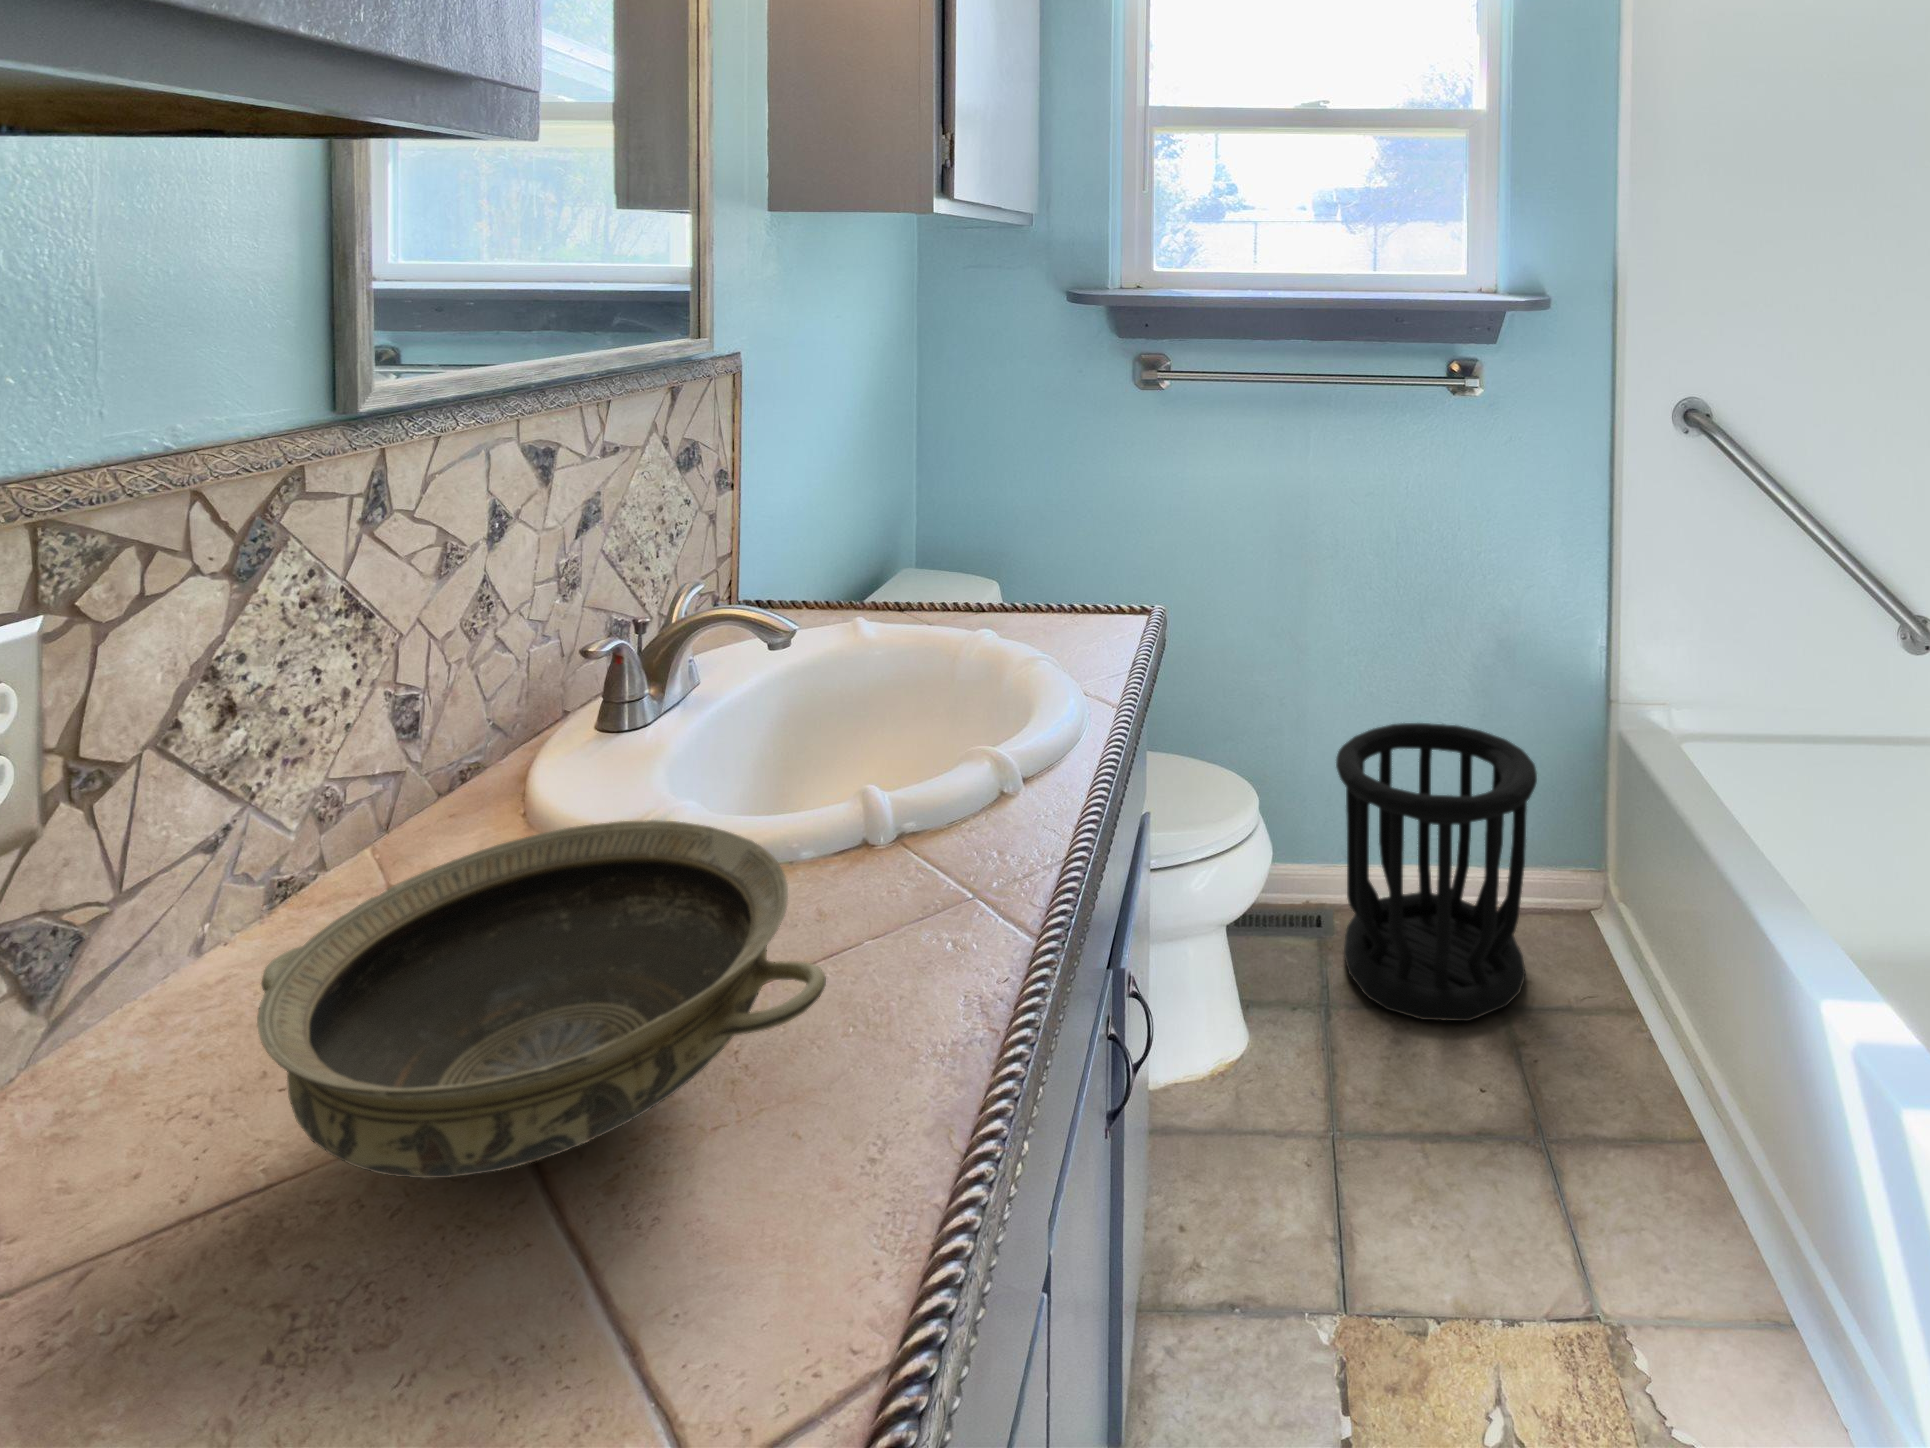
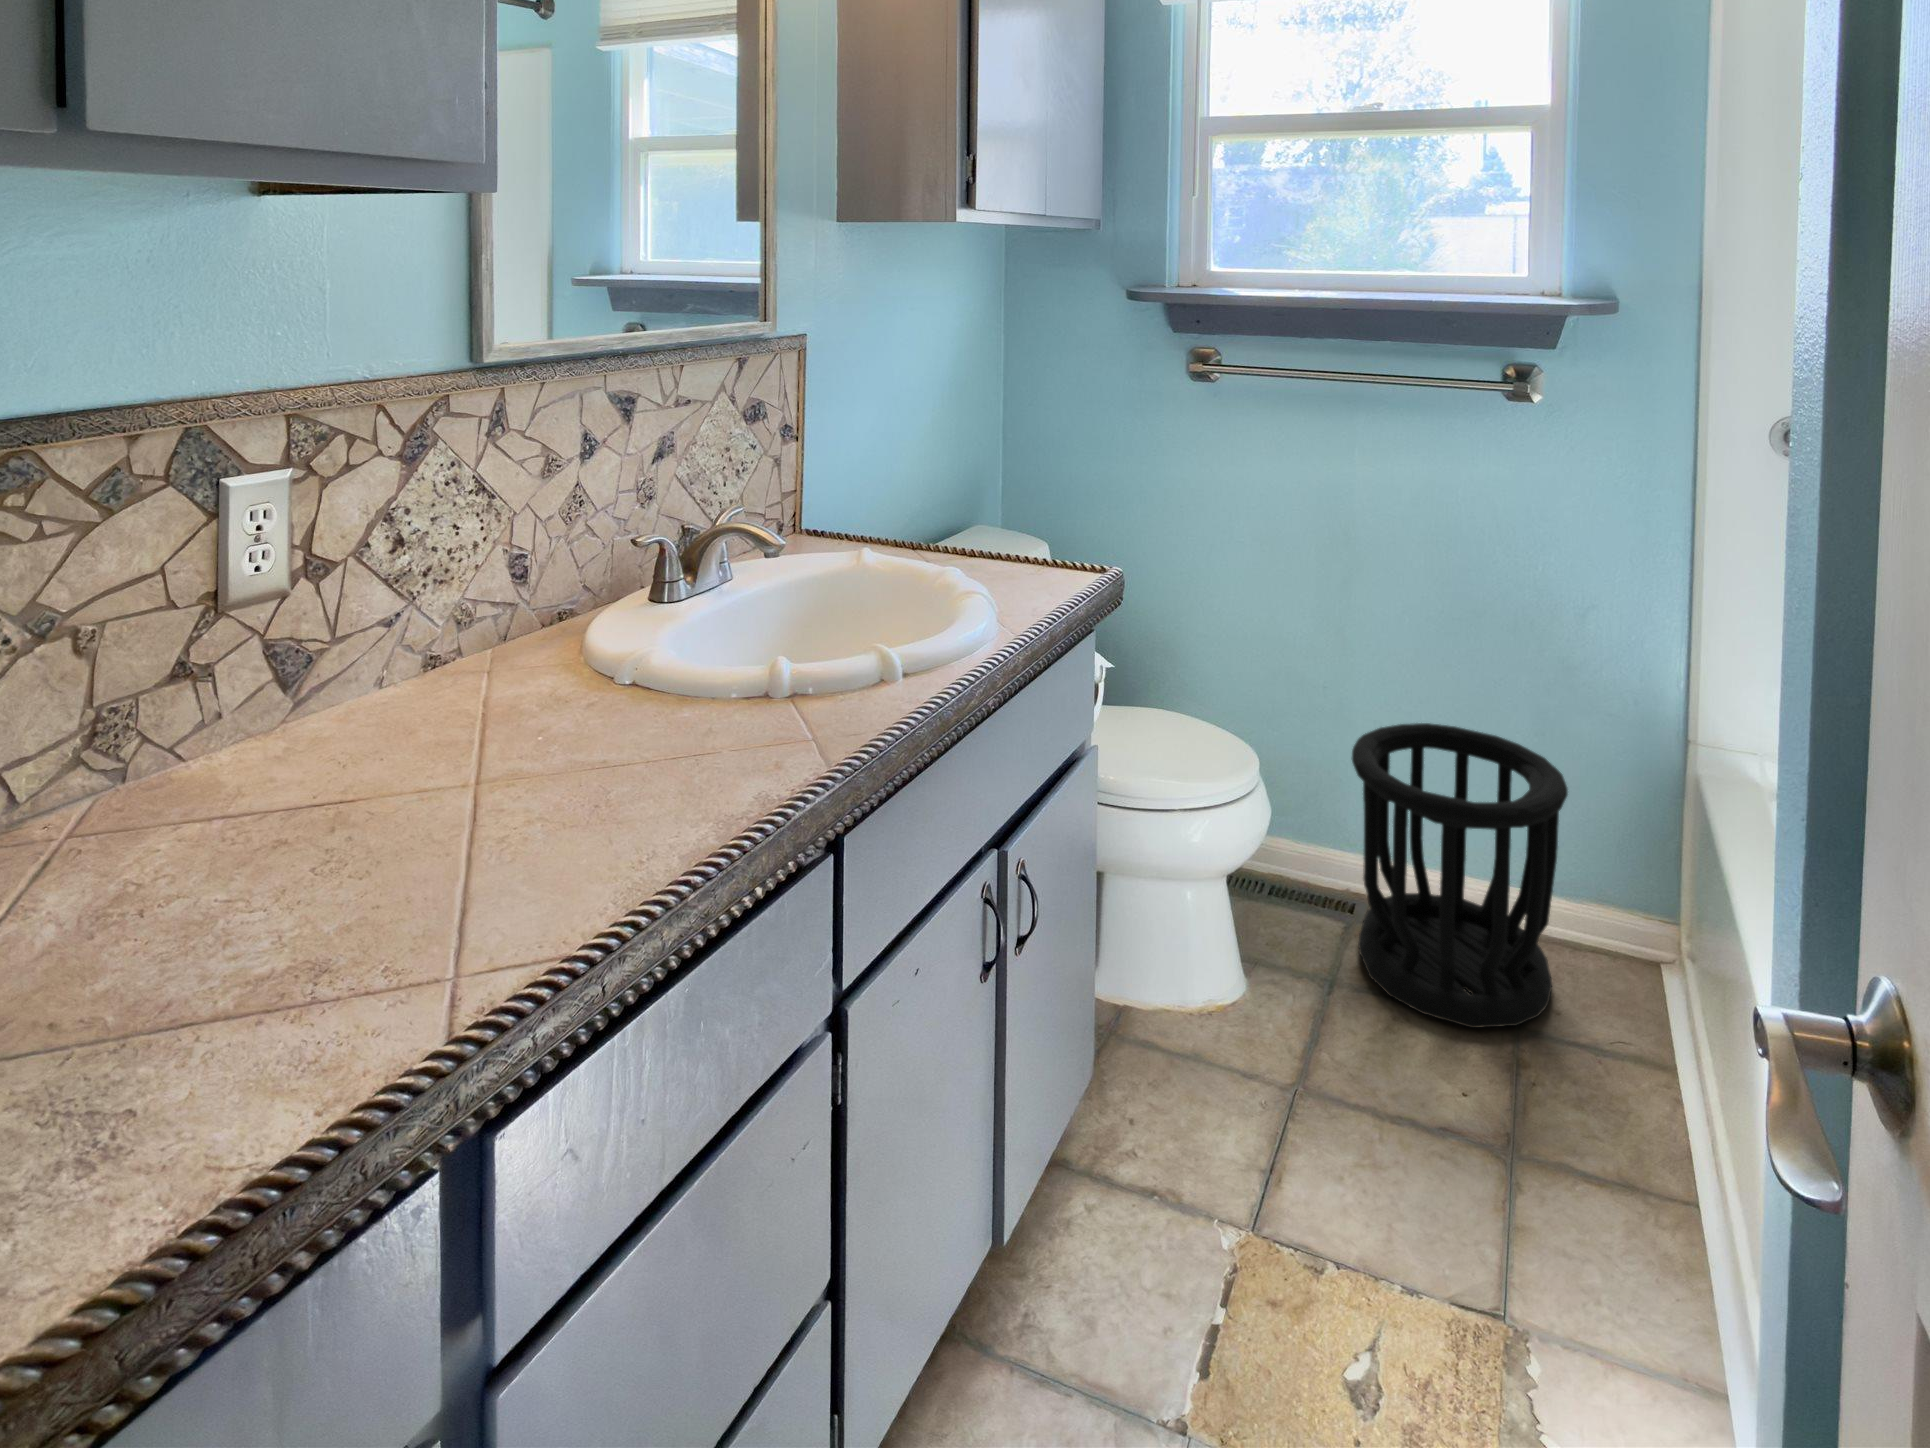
ceramic bowl: present [257,820,826,1178] -> none [323,638,633,823]

